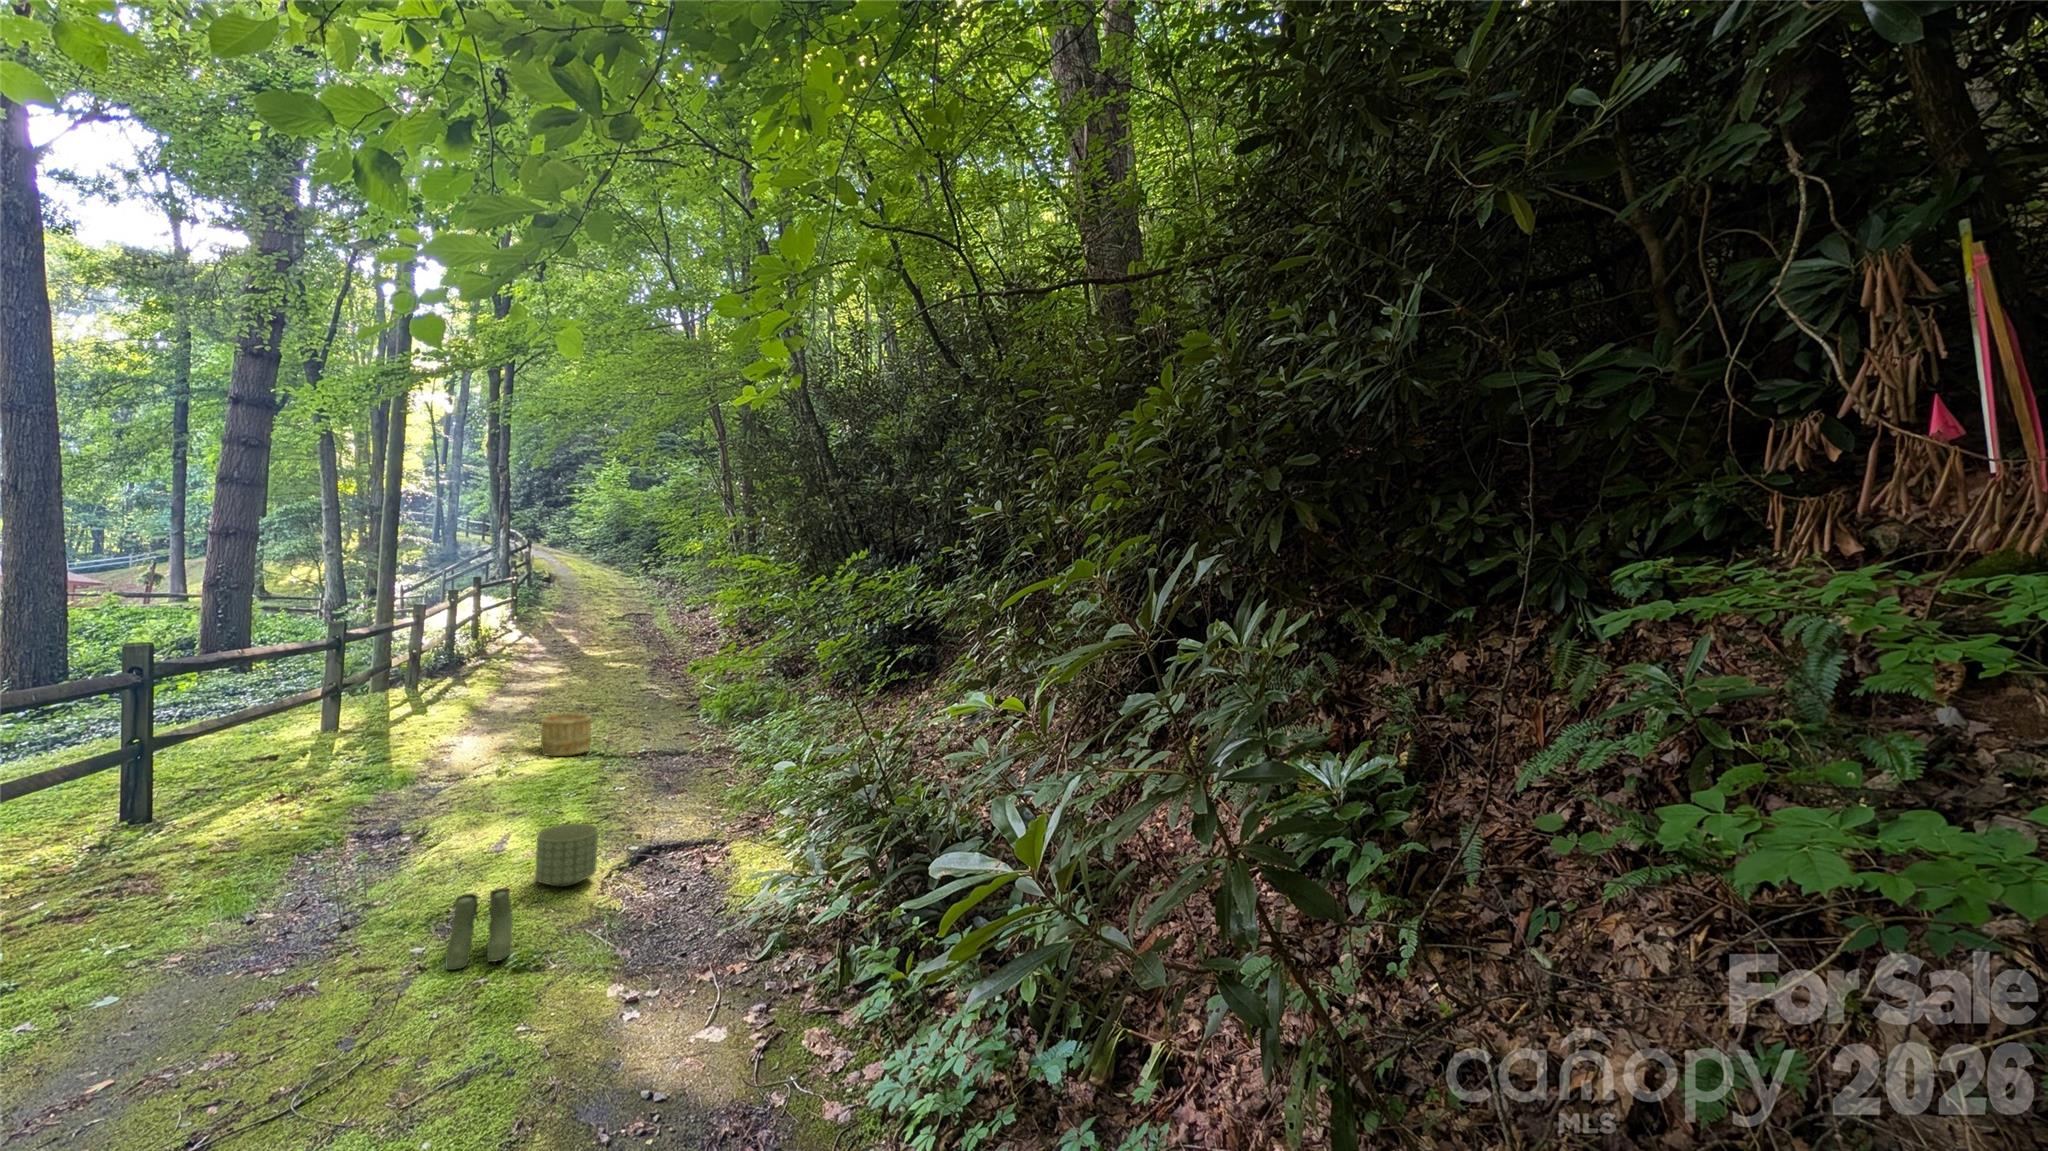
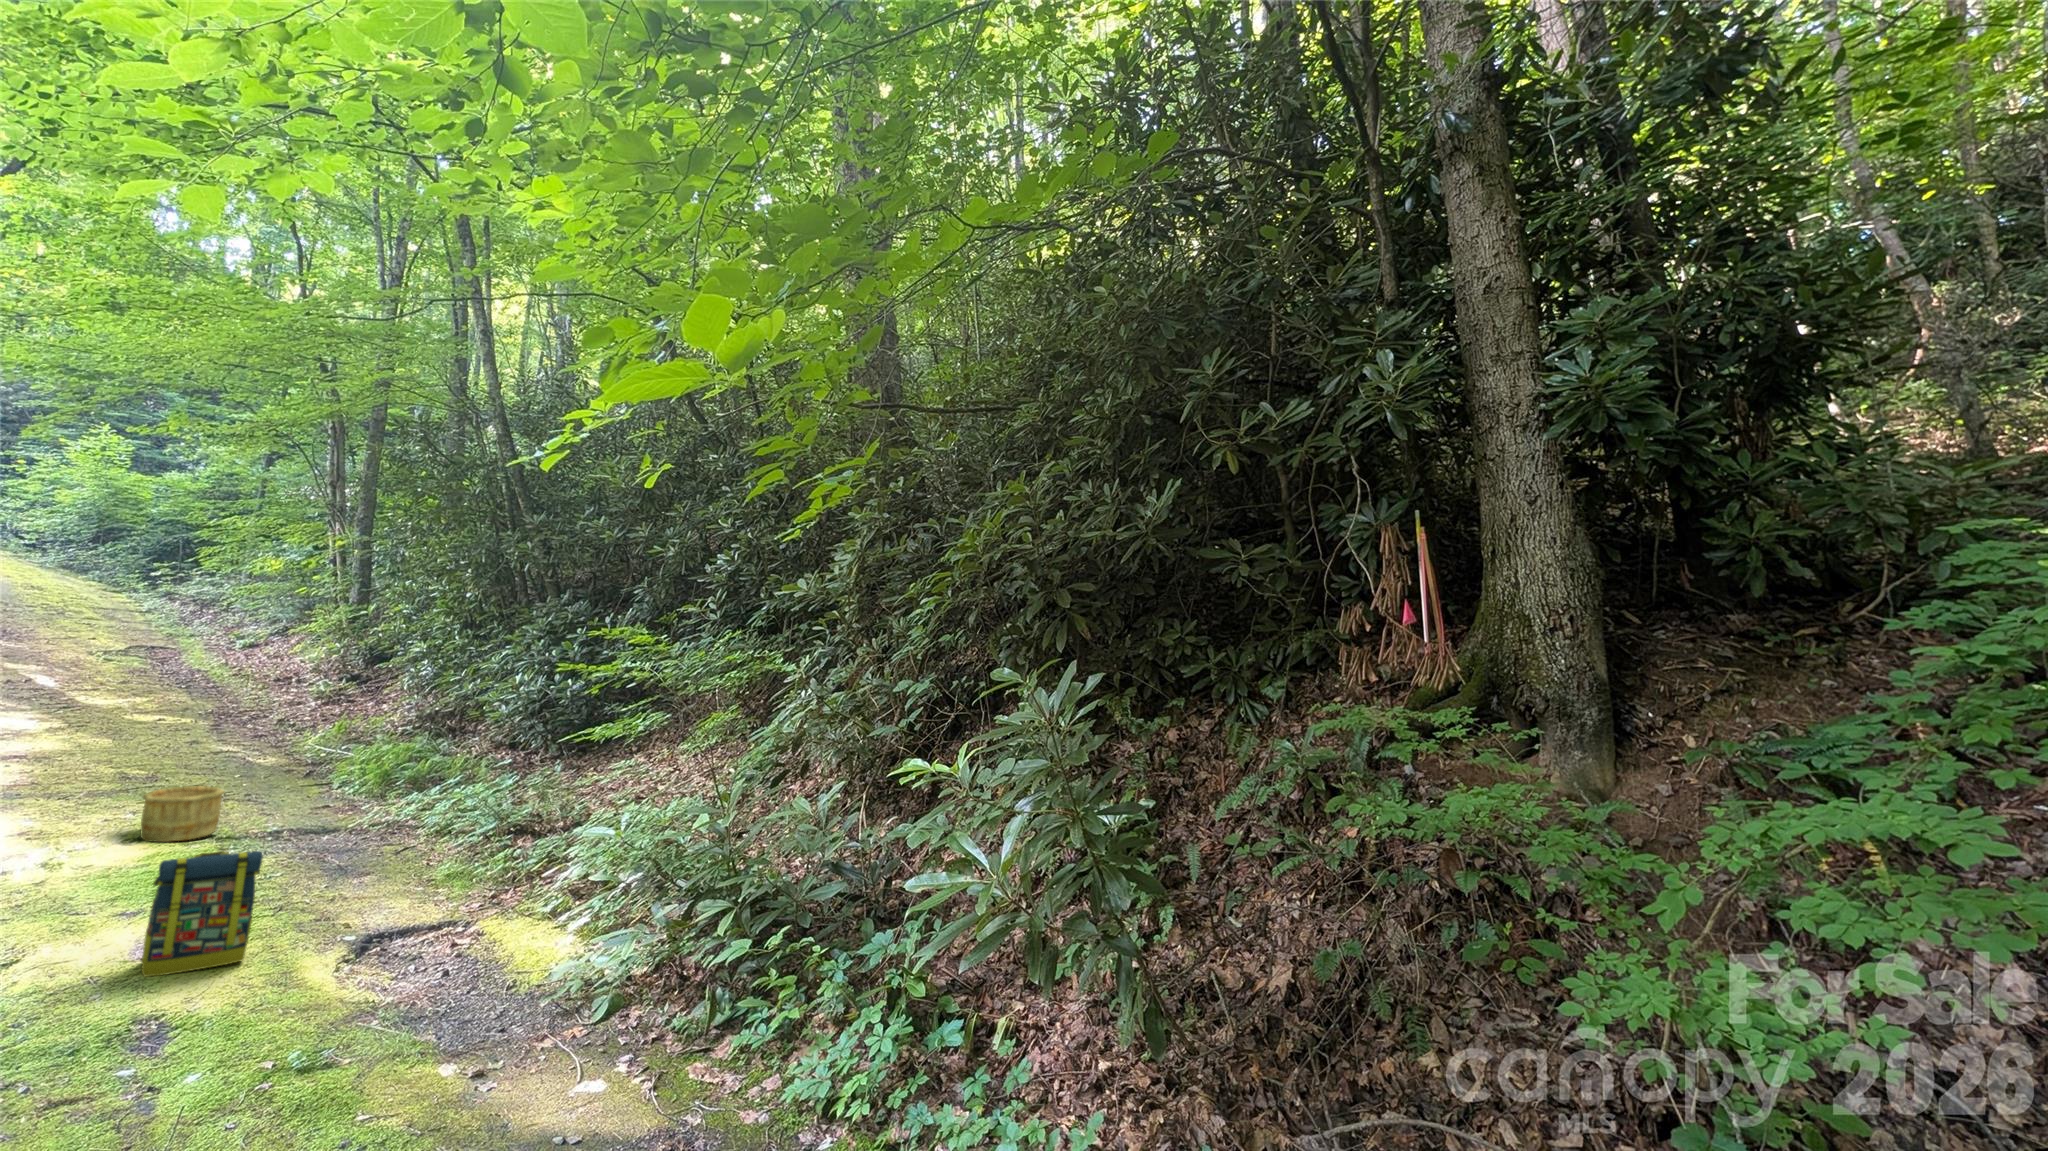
backpack: none [468,763,548,864] -> present [141,851,263,977]
planter: present [535,824,598,887] -> none [260,914,346,988]
boots: present [445,888,513,970] -> none [205,989,290,1086]

